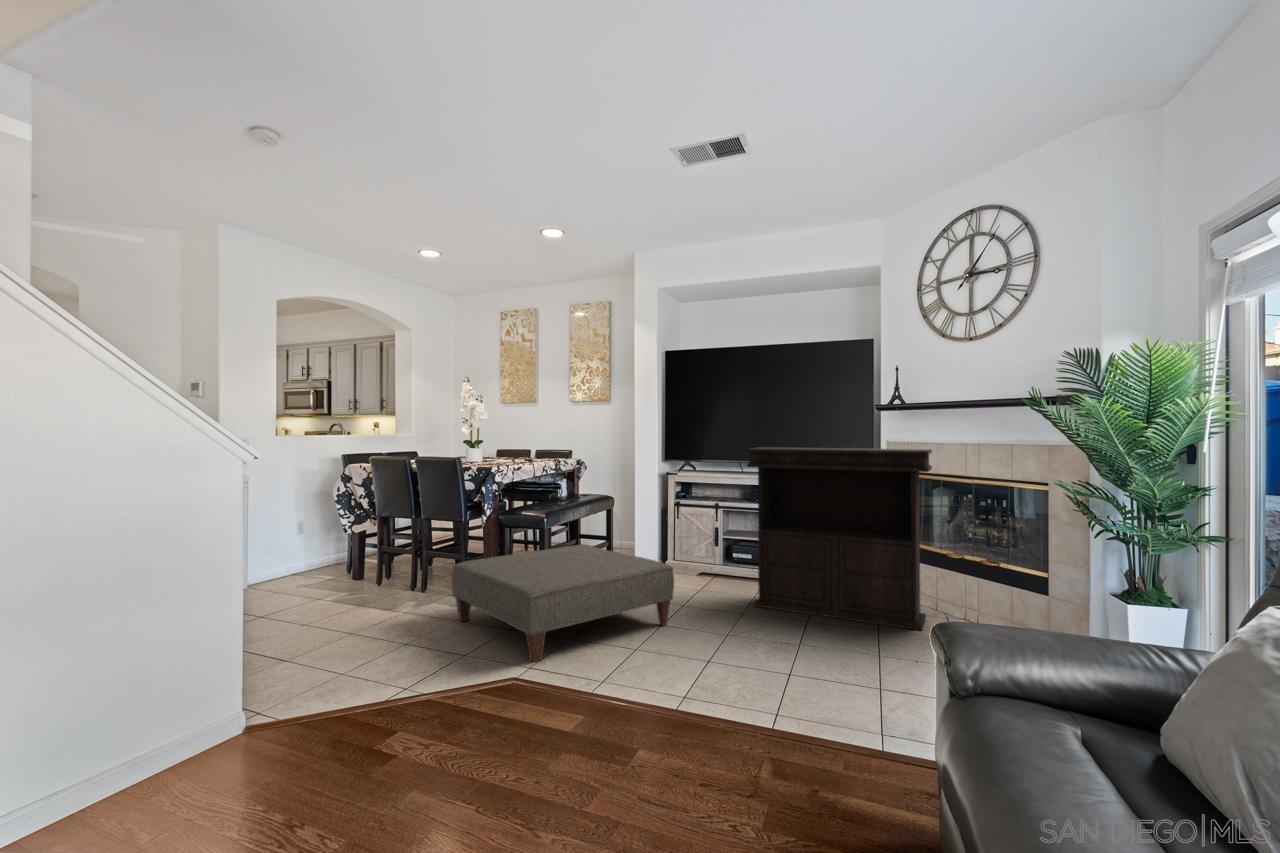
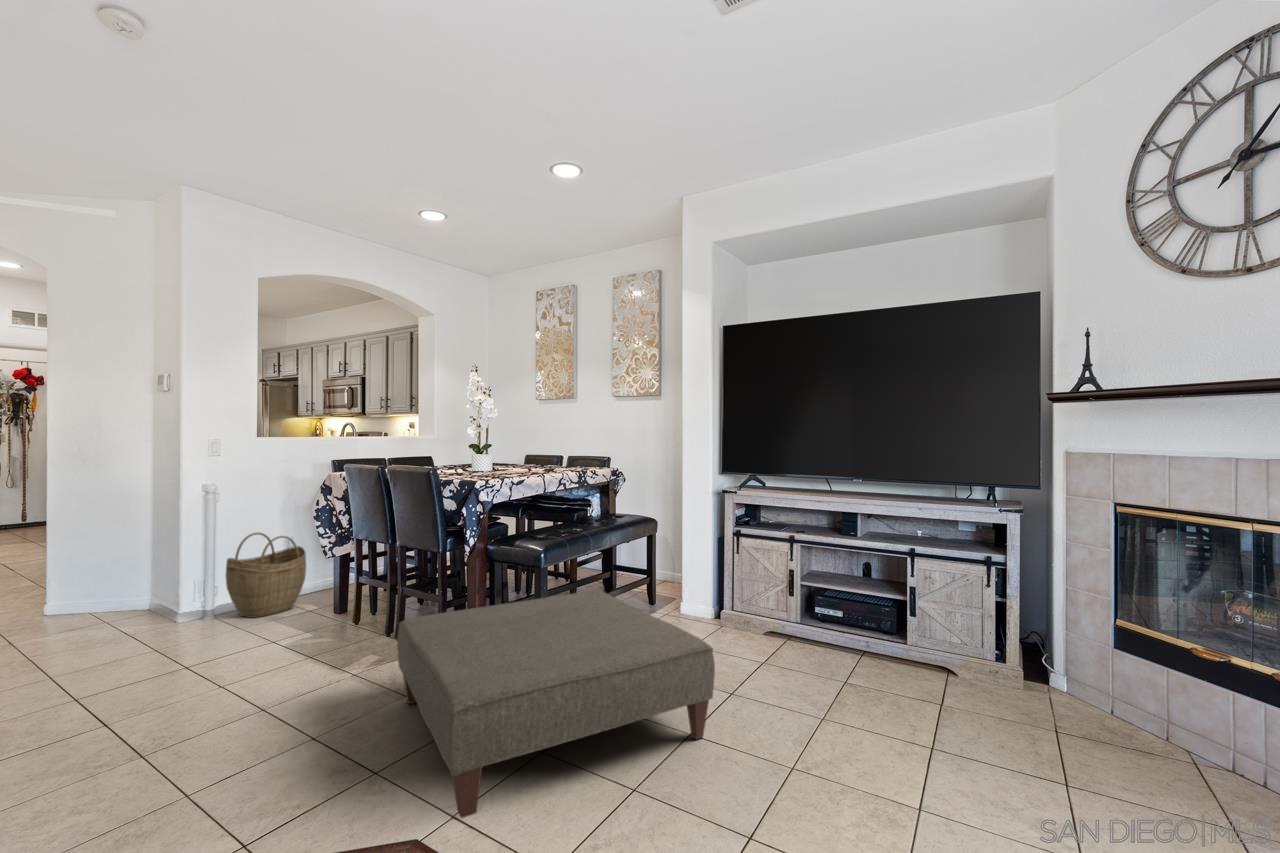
console table: present [747,447,932,630] -> none [836,458,1176,794]
woven basket: none [263,516,326,584] -> present [226,533,306,618]

